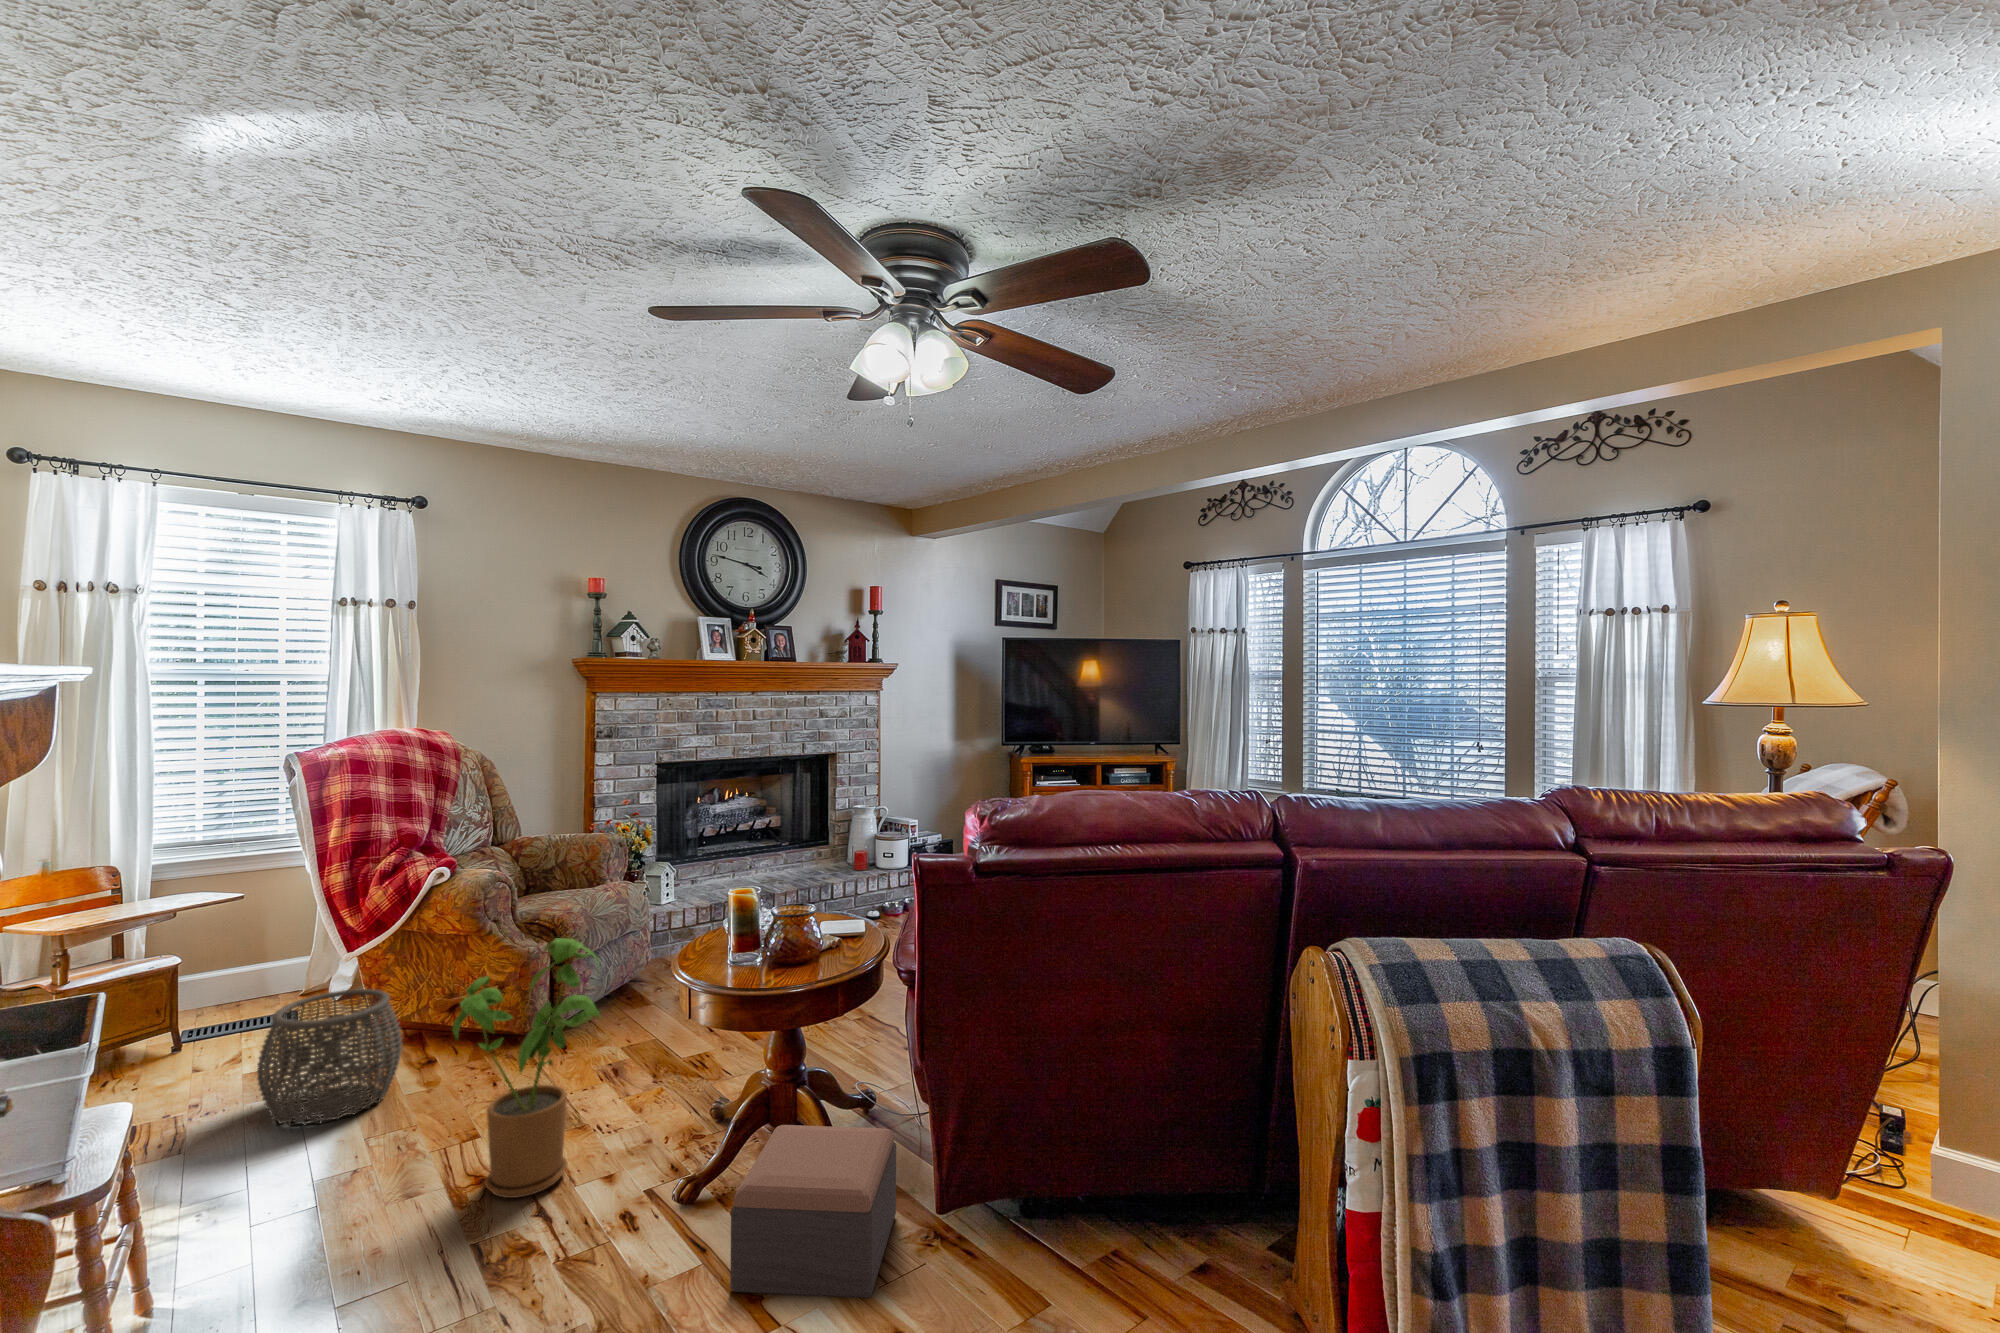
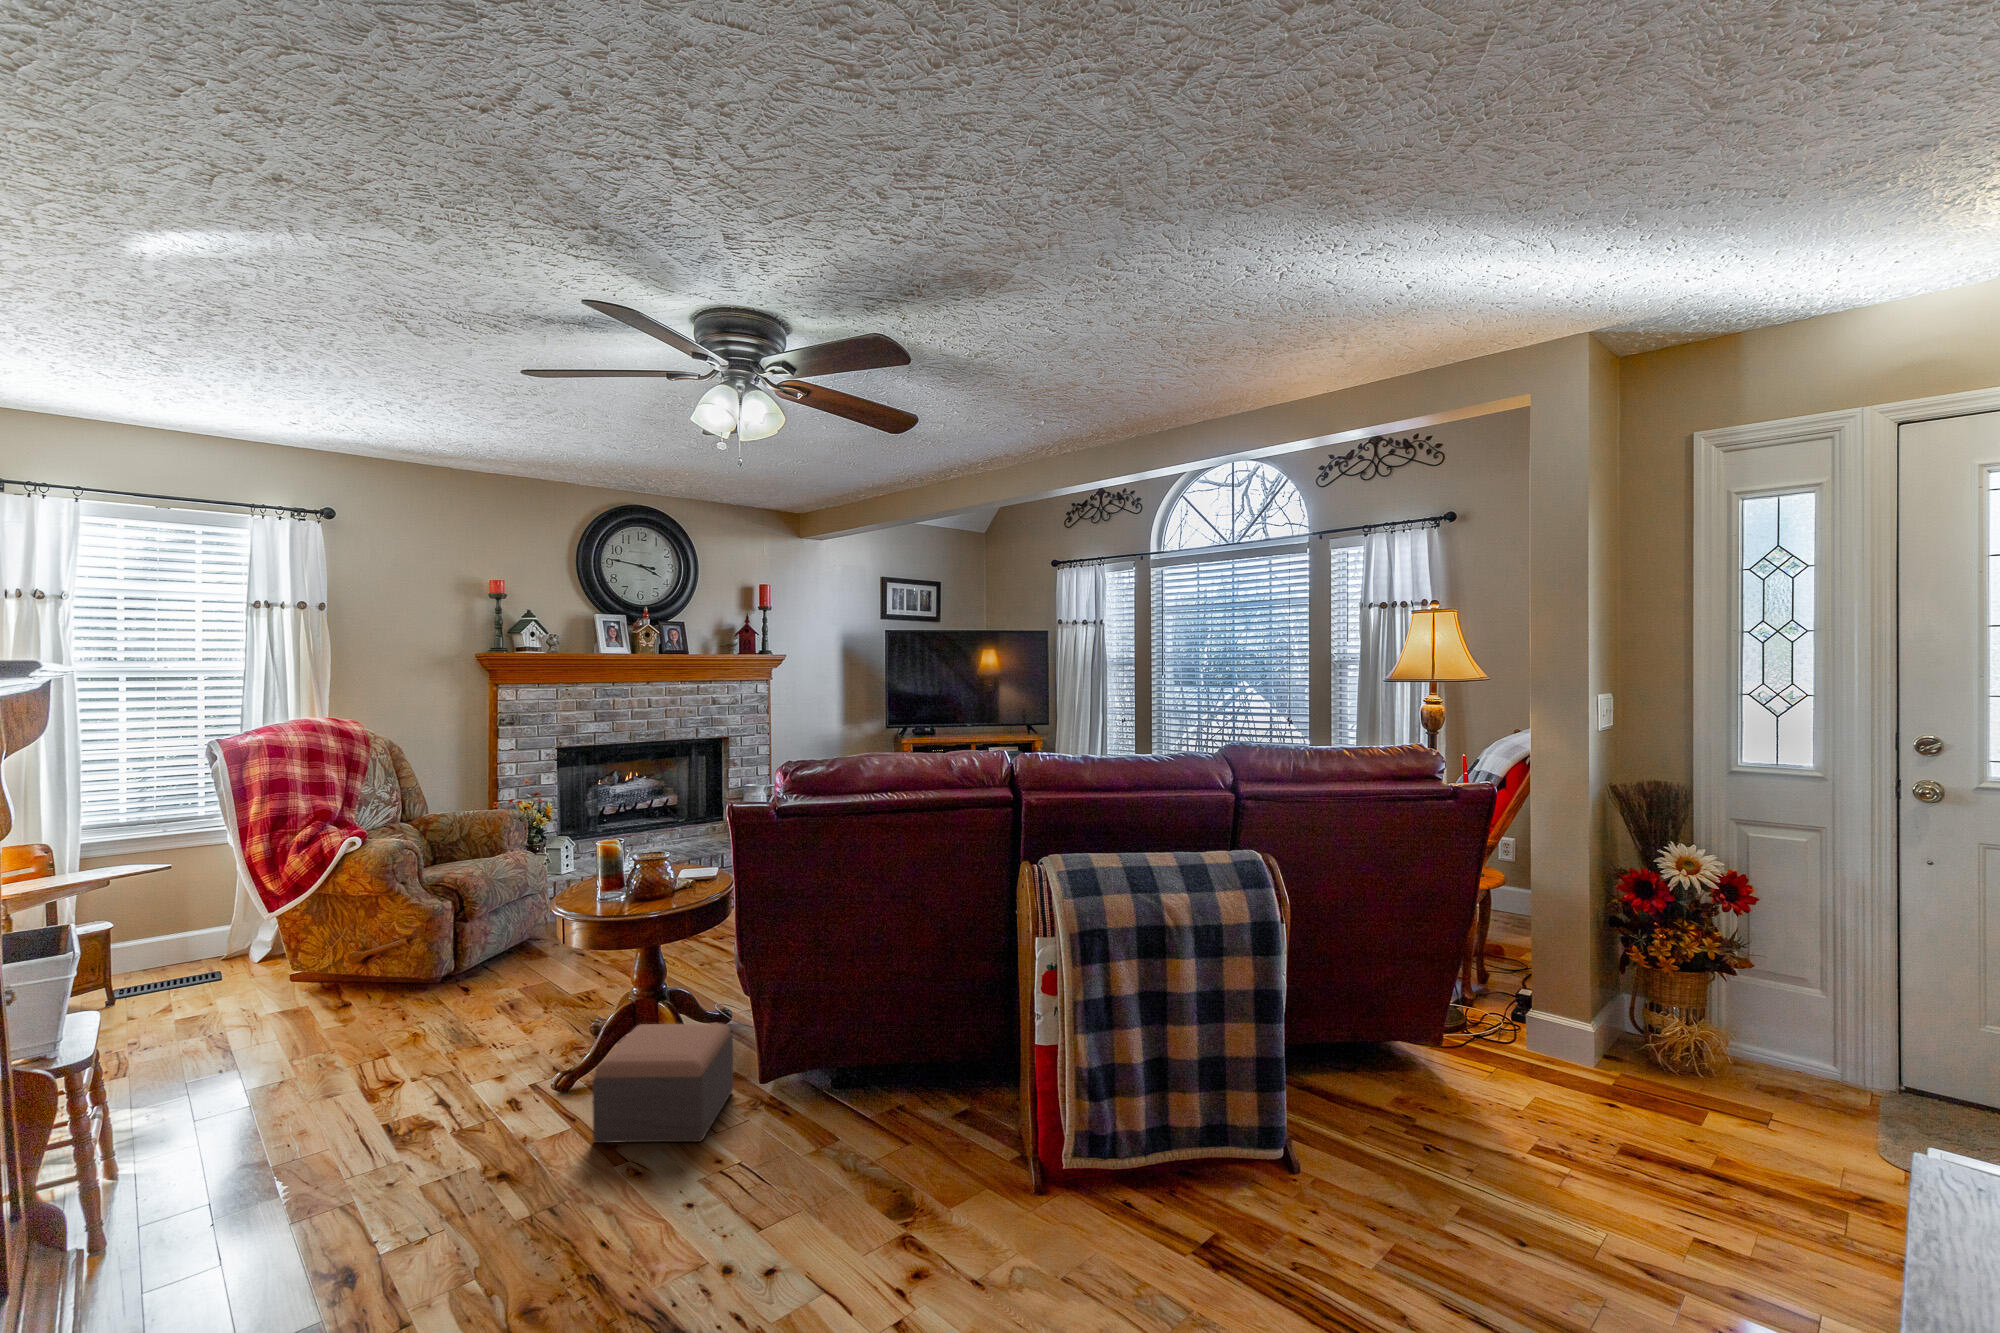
house plant: present [453,938,601,1198] -> none [365,885,494,1094]
woven basket: present [257,989,402,1125] -> none [191,941,321,1054]

